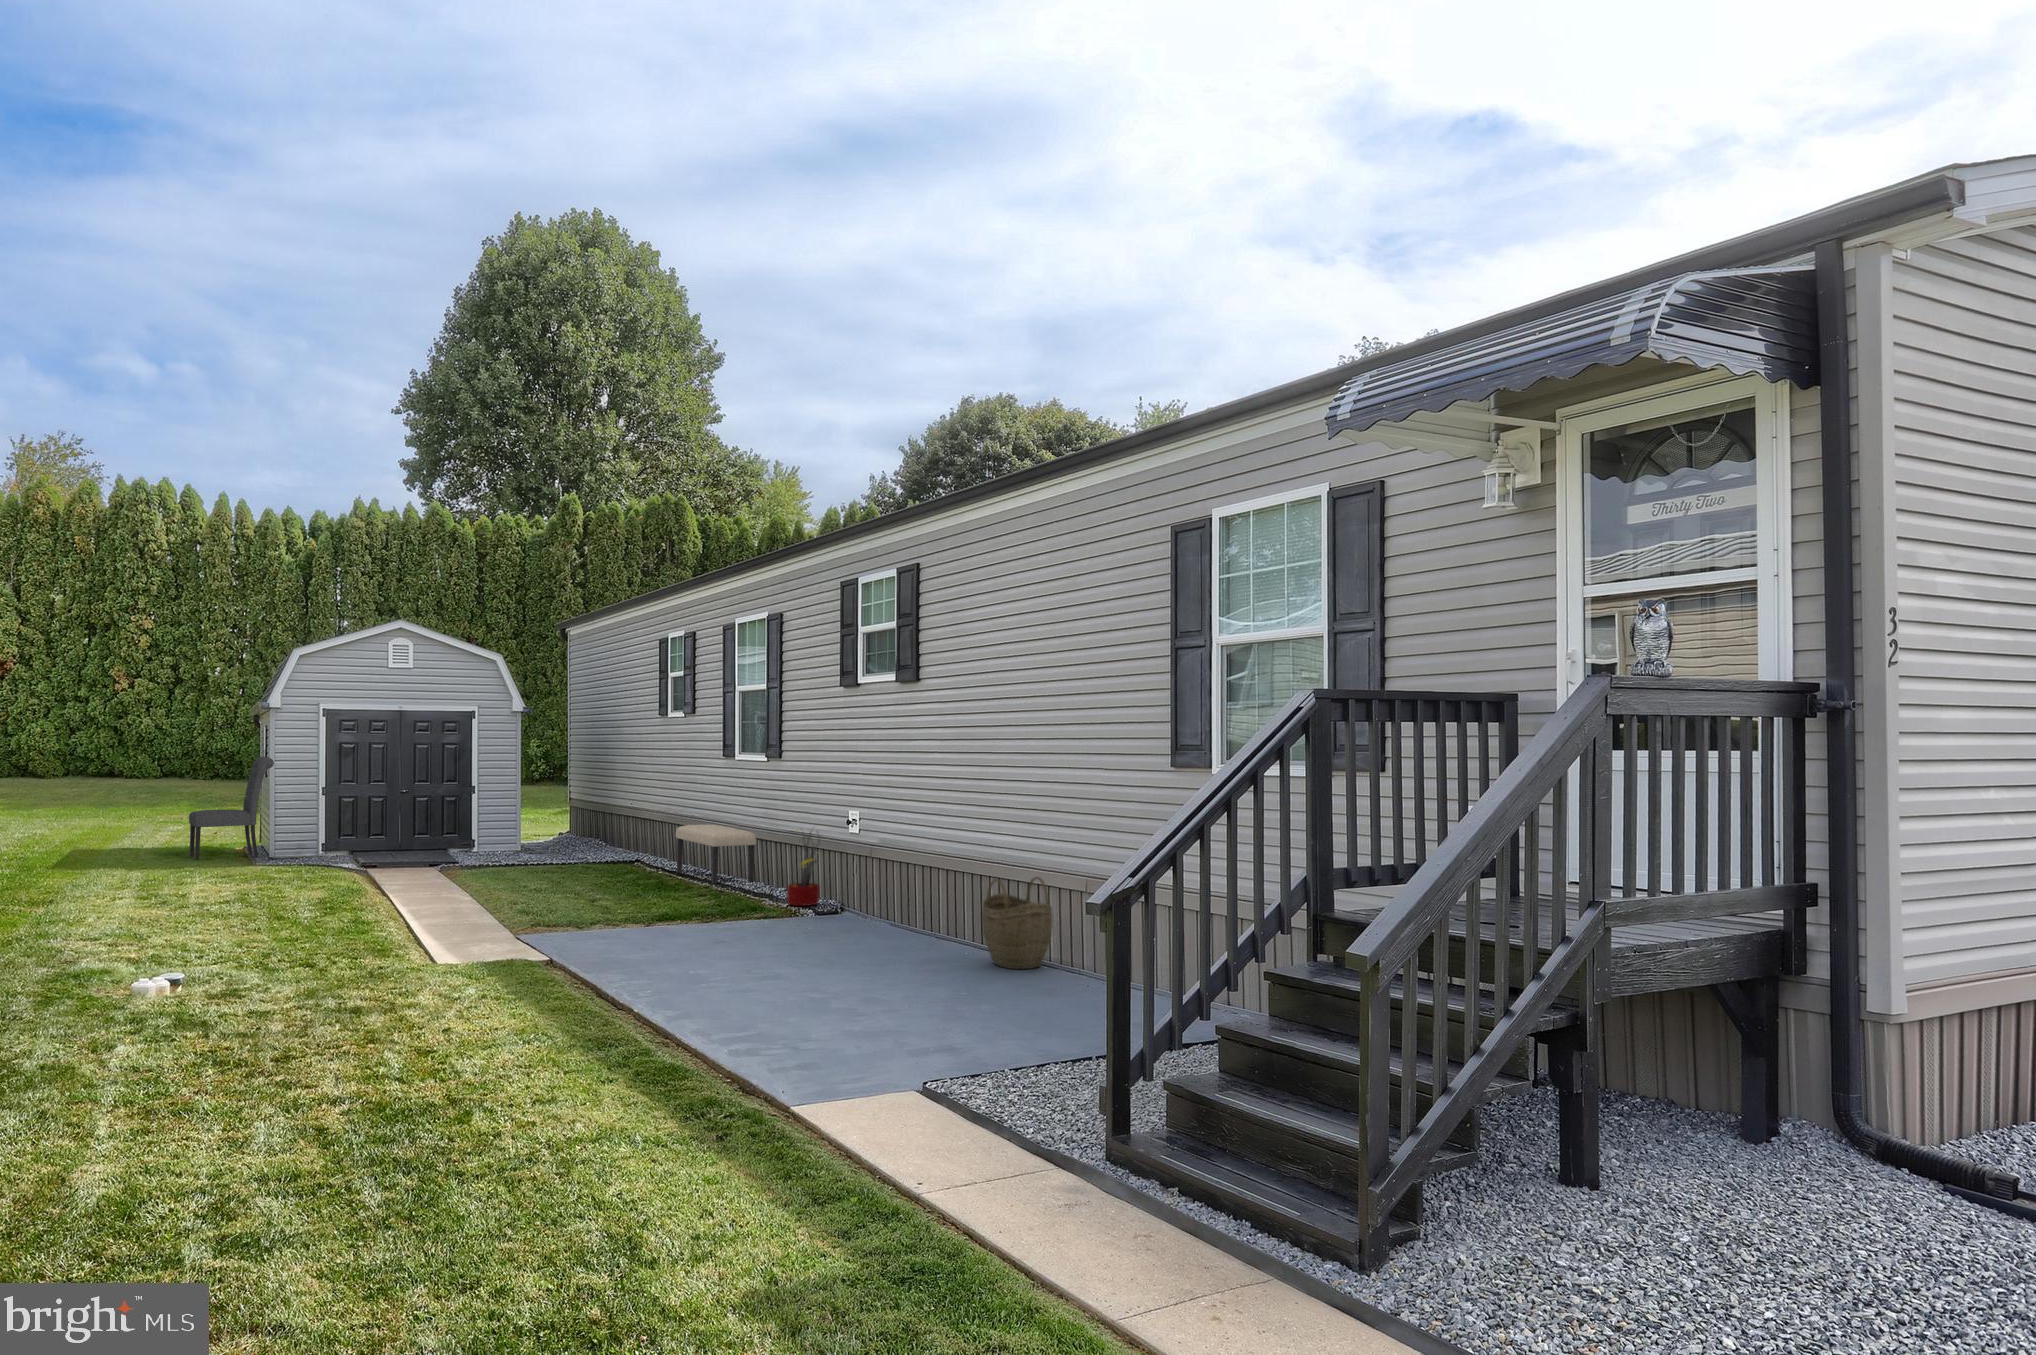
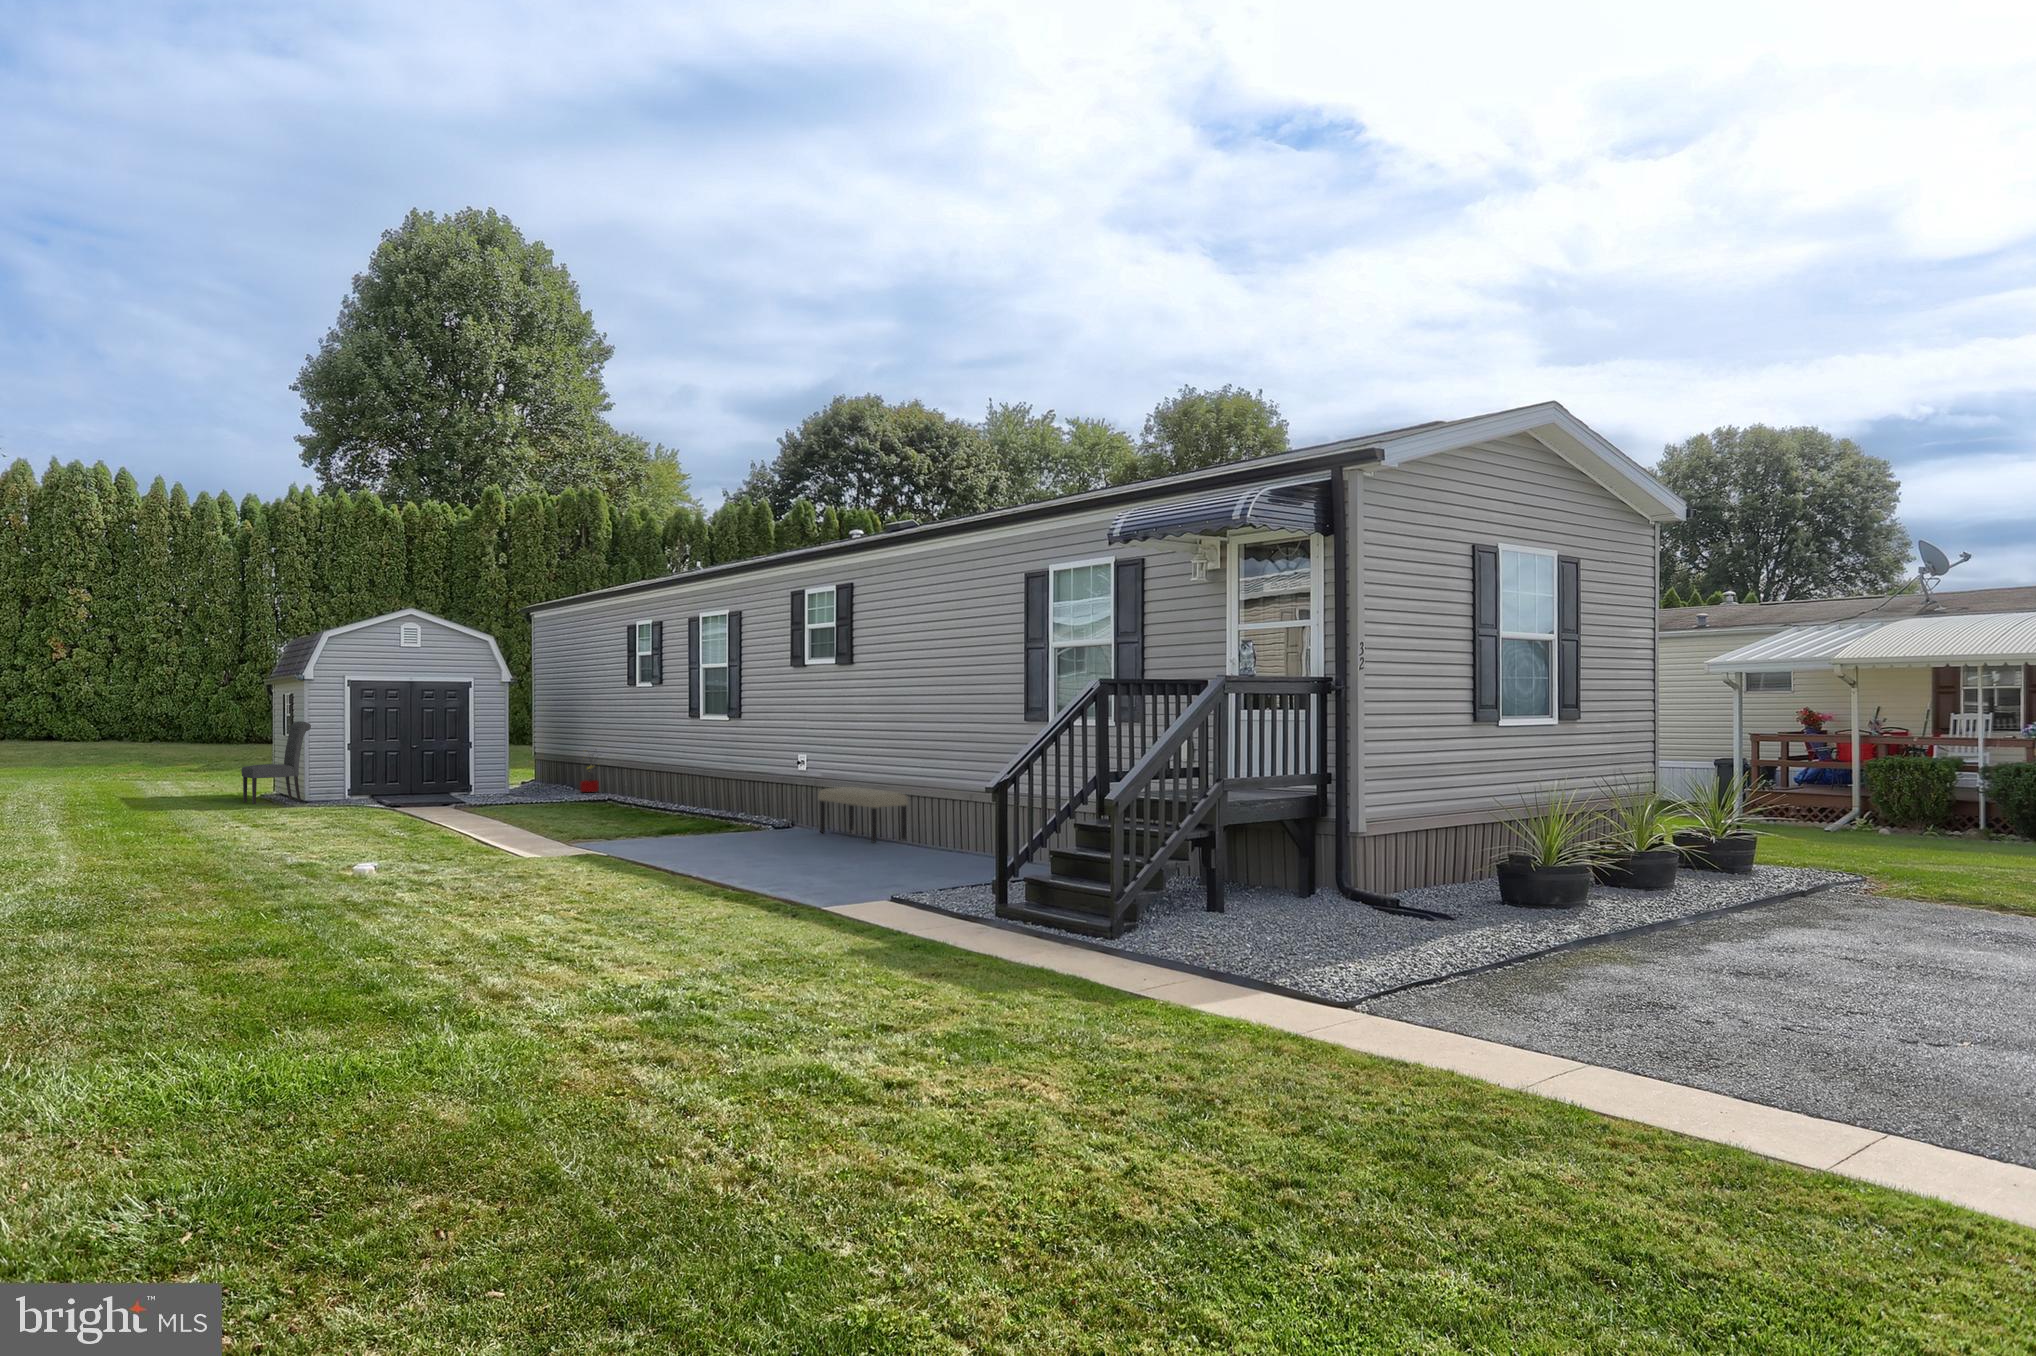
bench: present [676,824,756,884] -> present [818,787,908,842]
decorative plant: present [787,830,819,906] -> present [580,755,599,792]
woven basket: present [982,877,1053,969] -> none [906,792,952,850]

